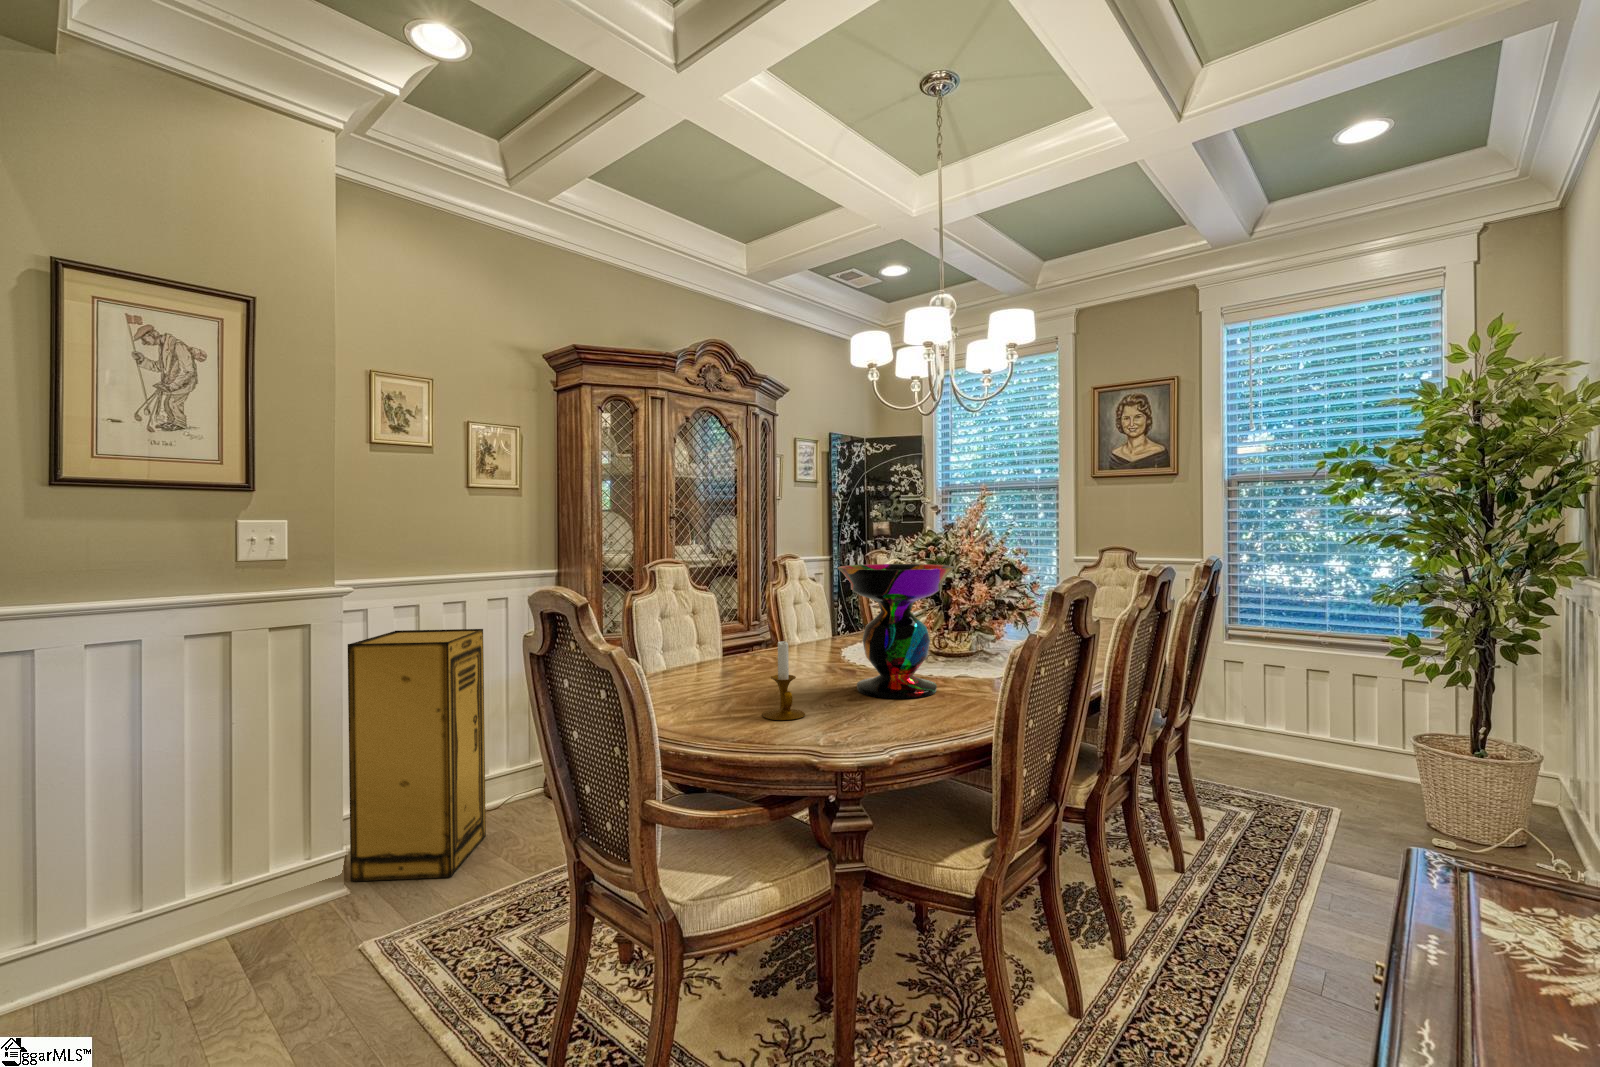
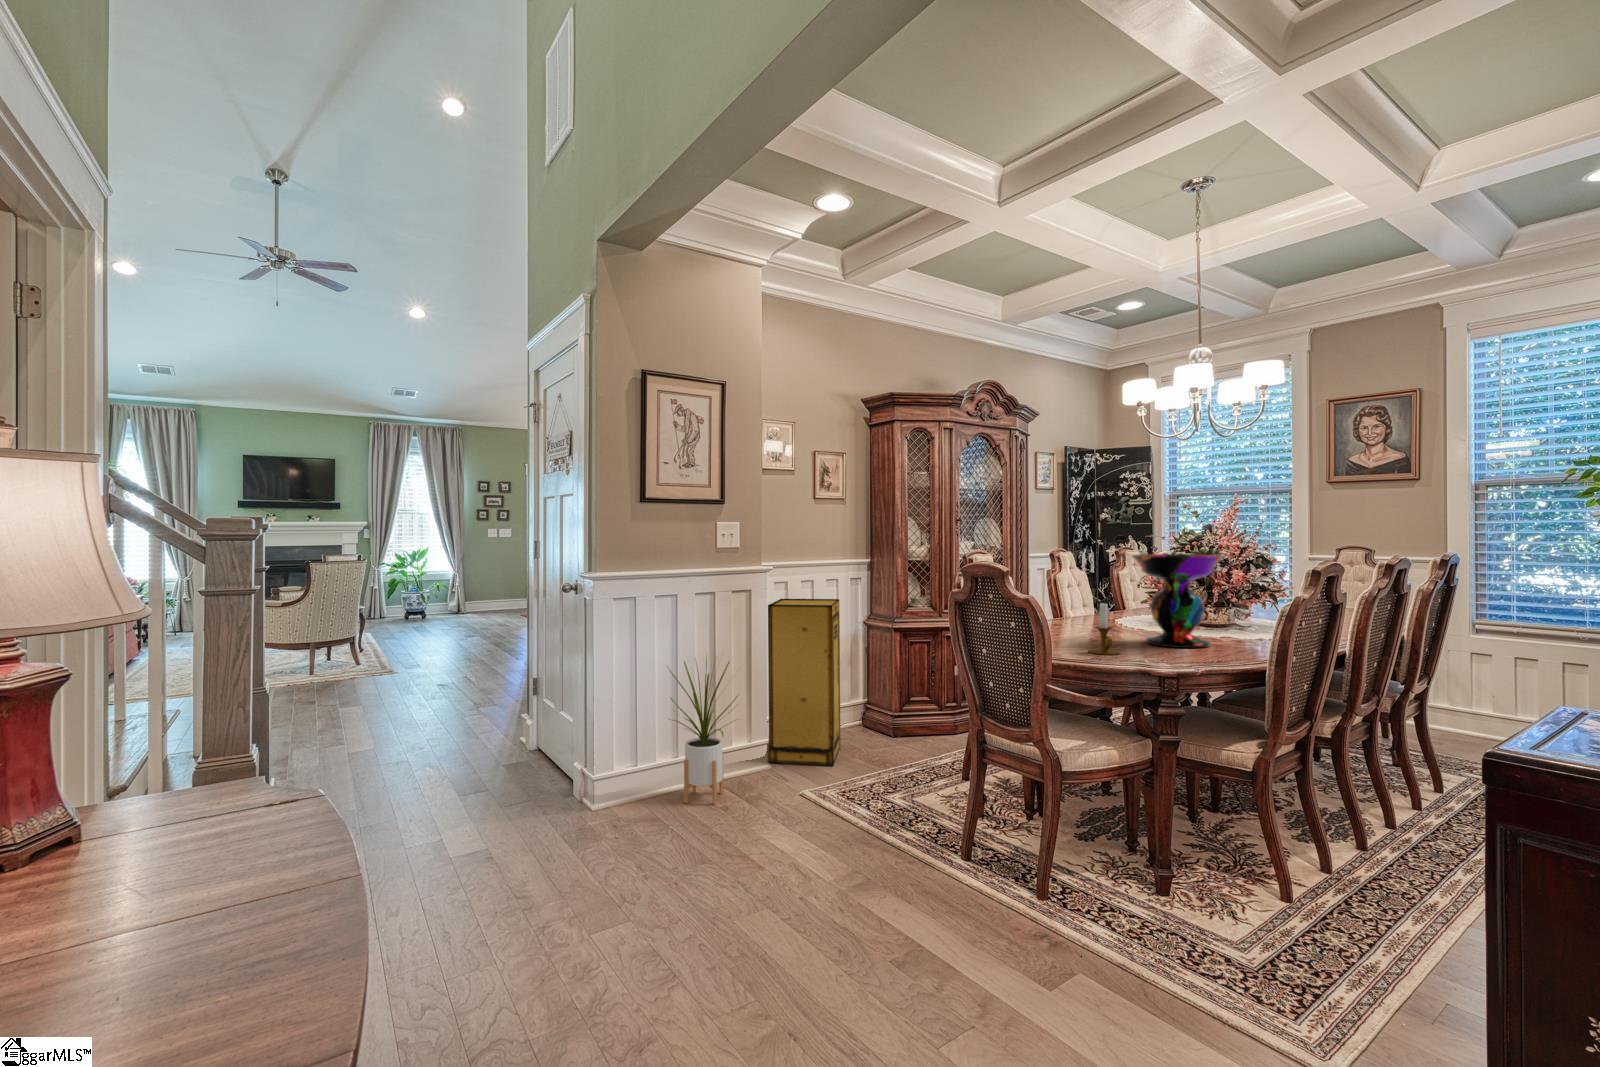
house plant: none [84,727,256,996] -> present [667,659,738,805]

